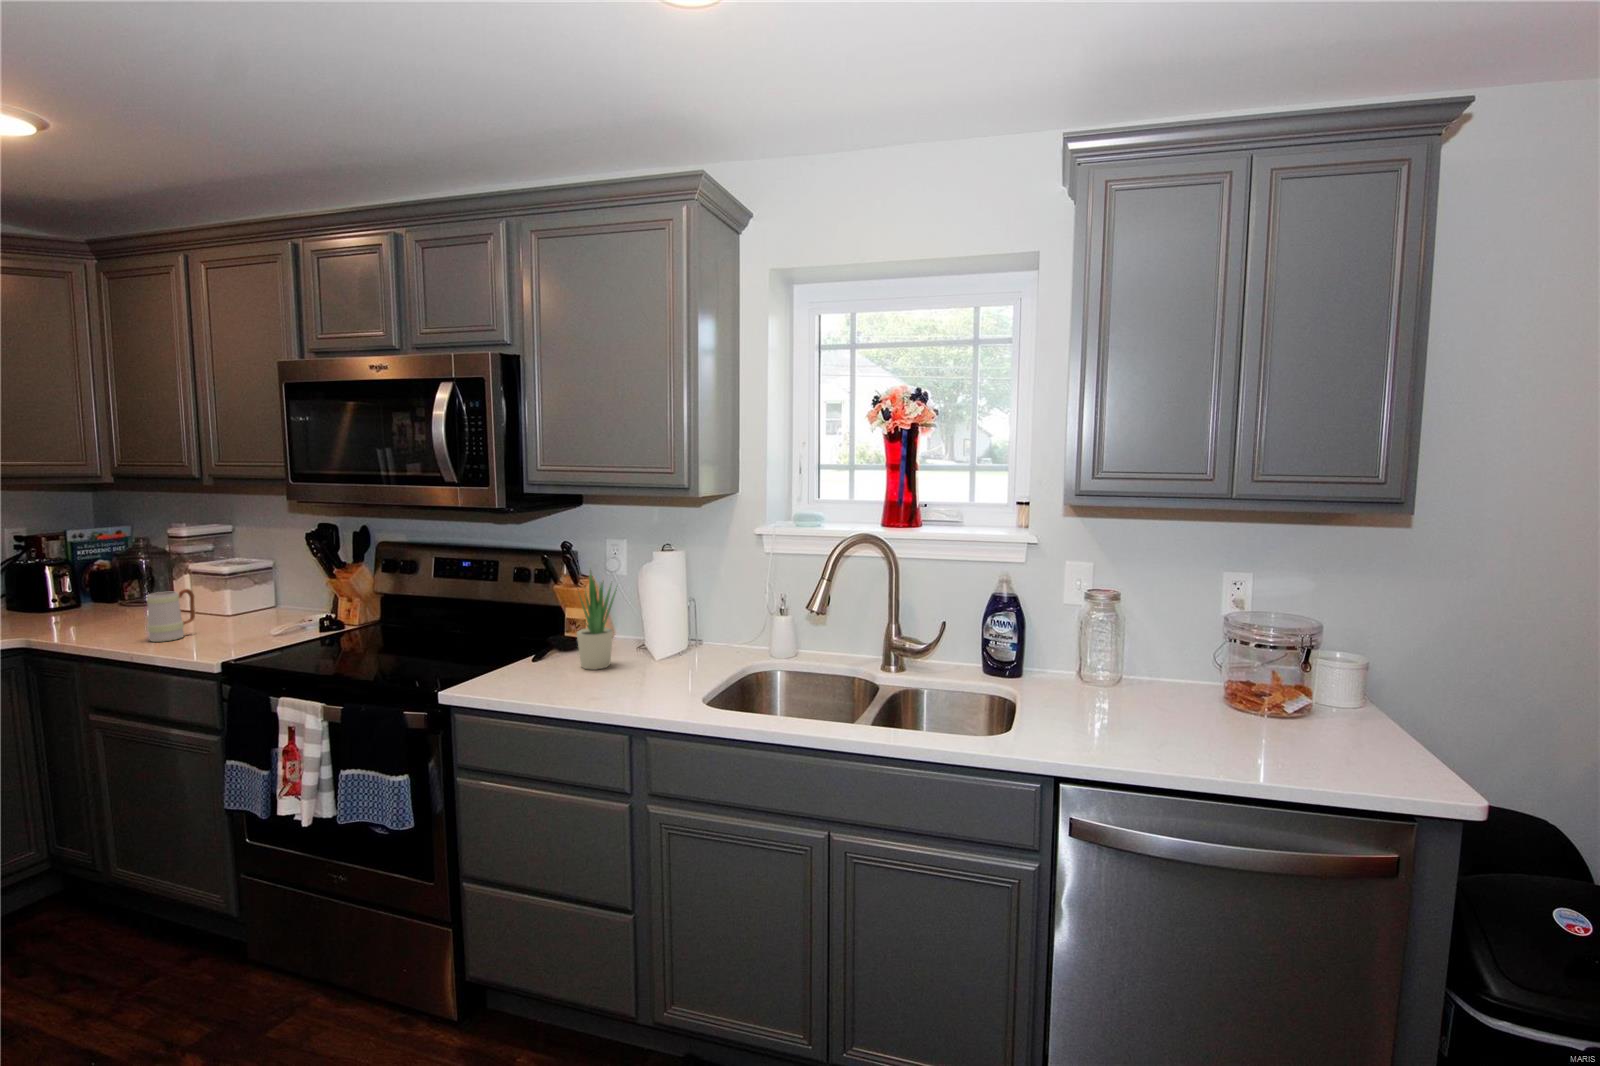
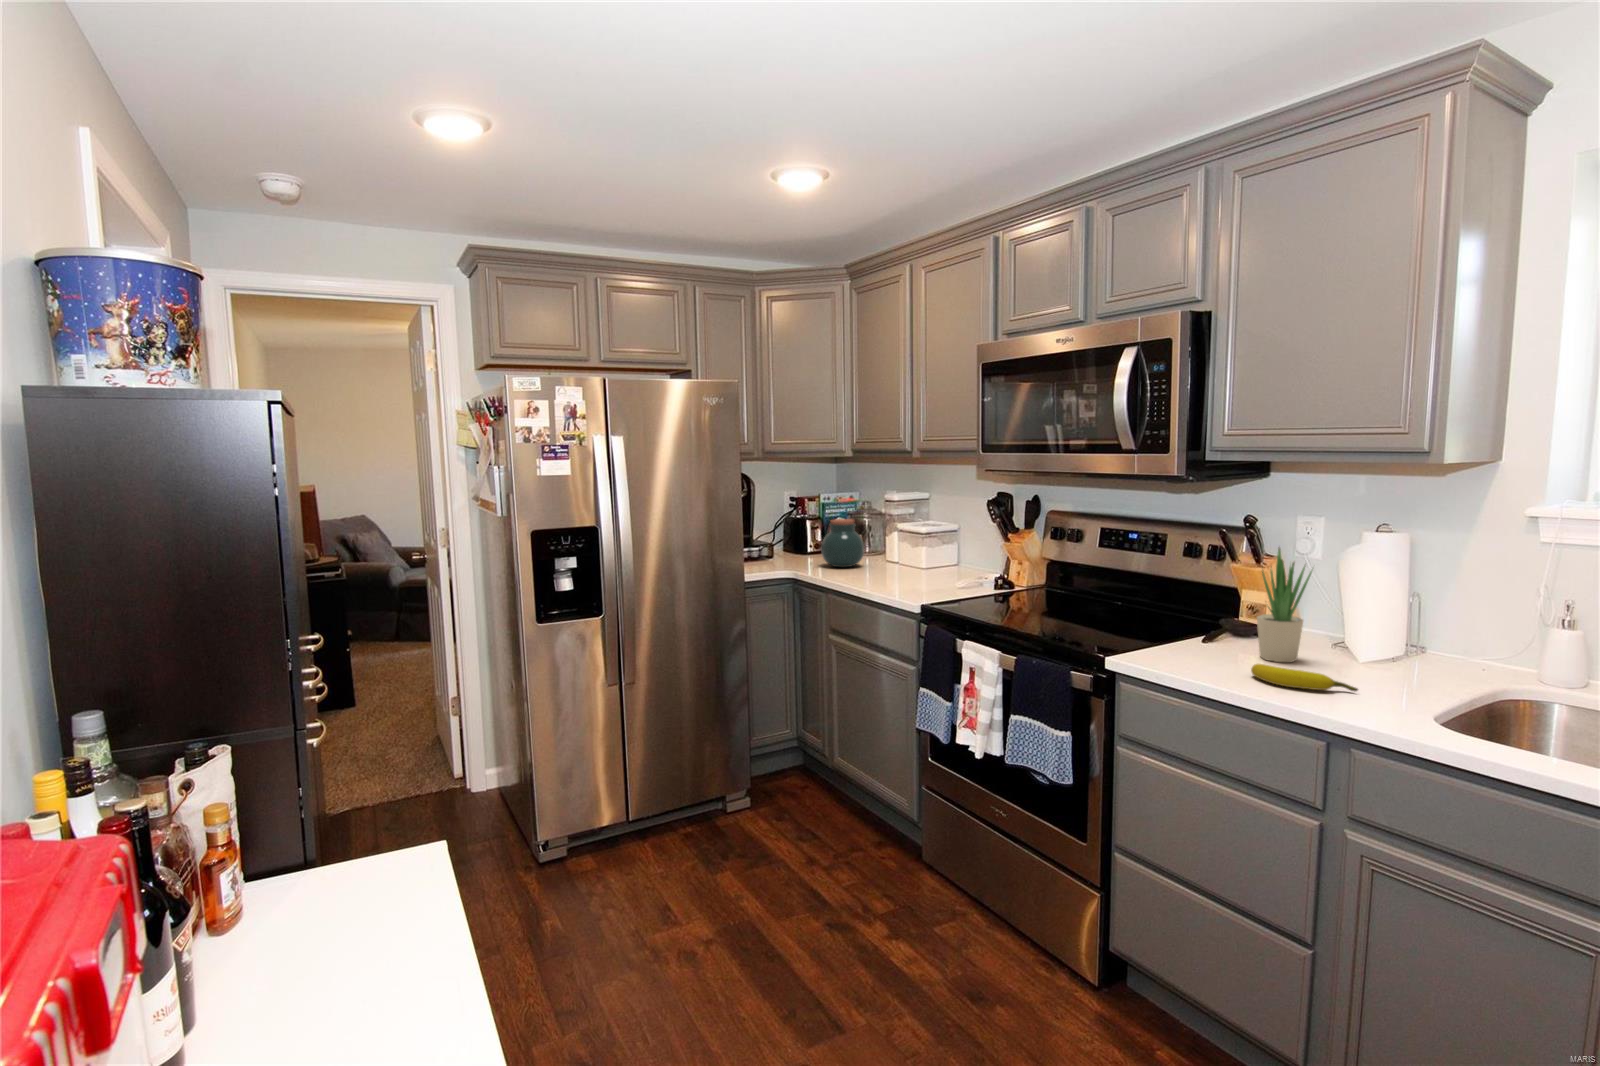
jar: none [68,563,140,625] -> present [822,519,864,567]
mug: present [147,589,195,642] -> none [871,542,903,584]
banana: none [573,676,655,693] -> present [1251,664,1358,691]

